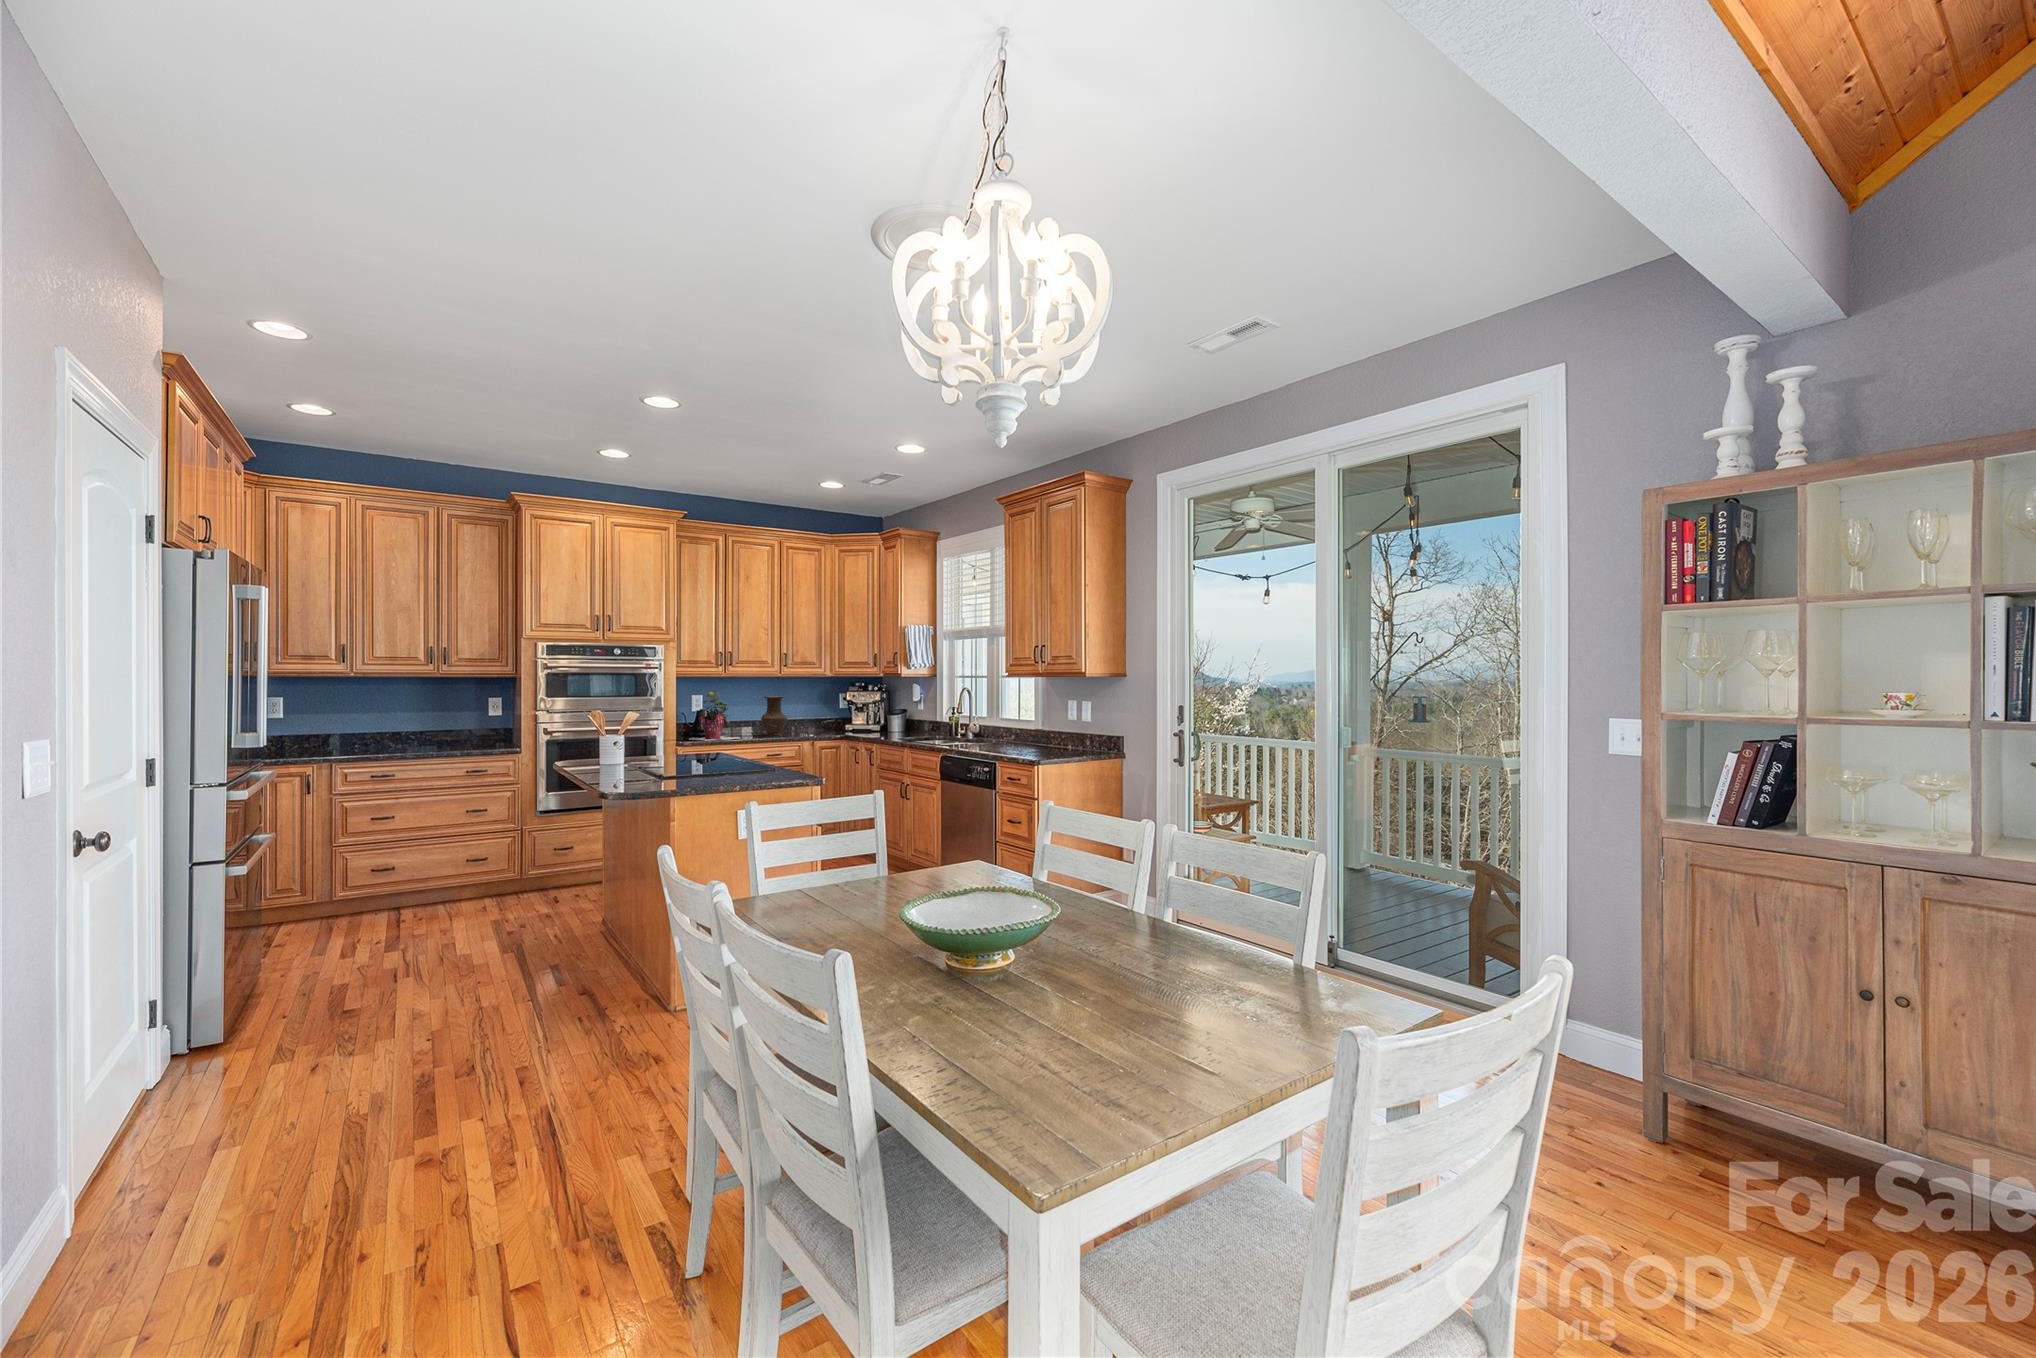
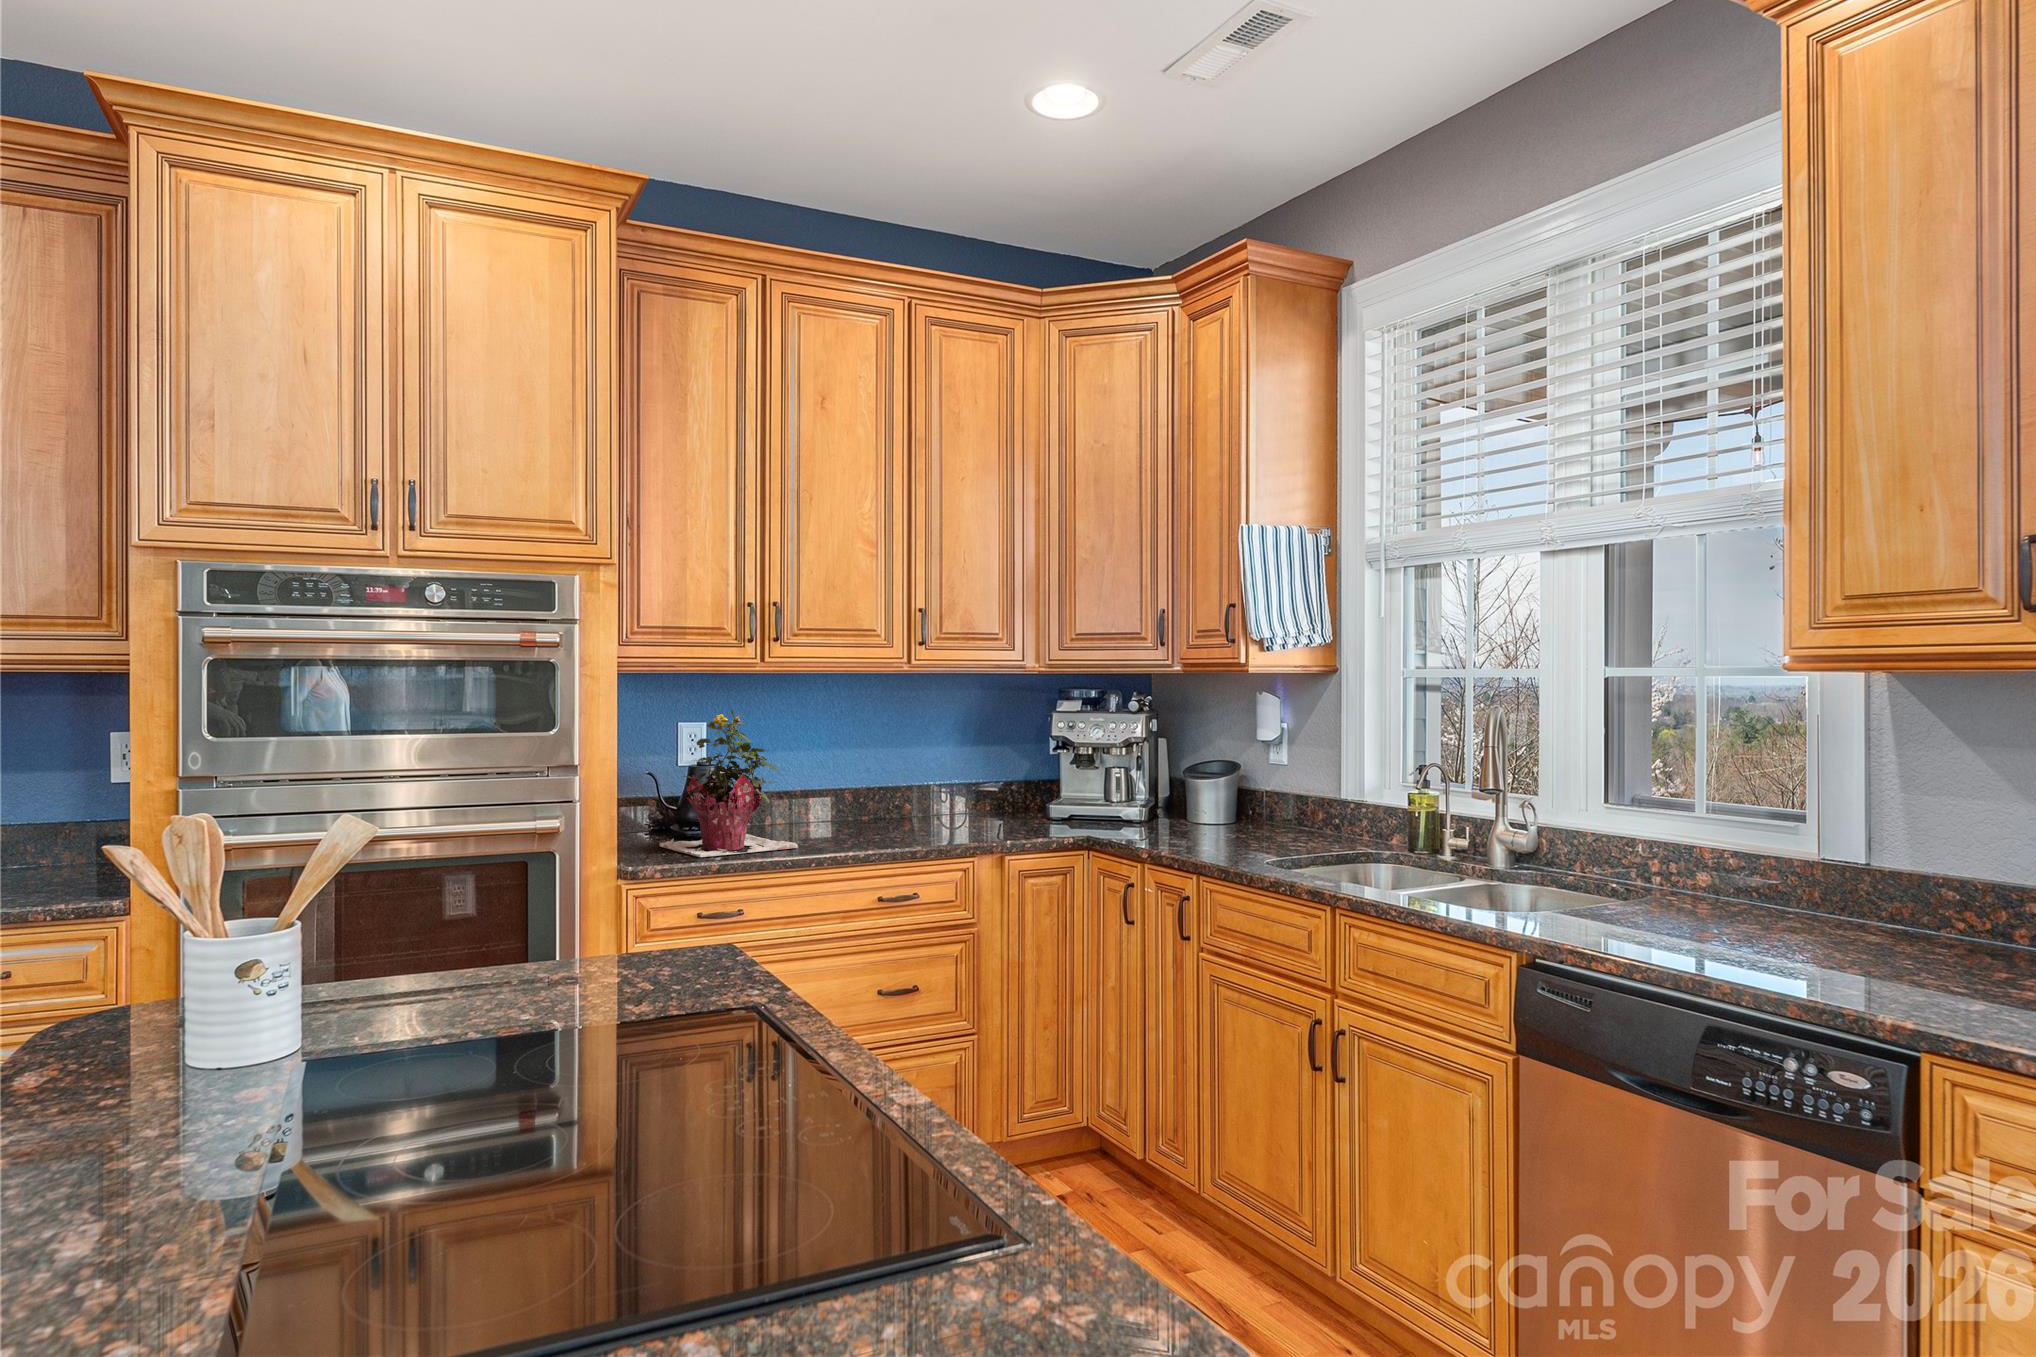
vase: present [761,696,787,736] -> none [853,723,921,829]

